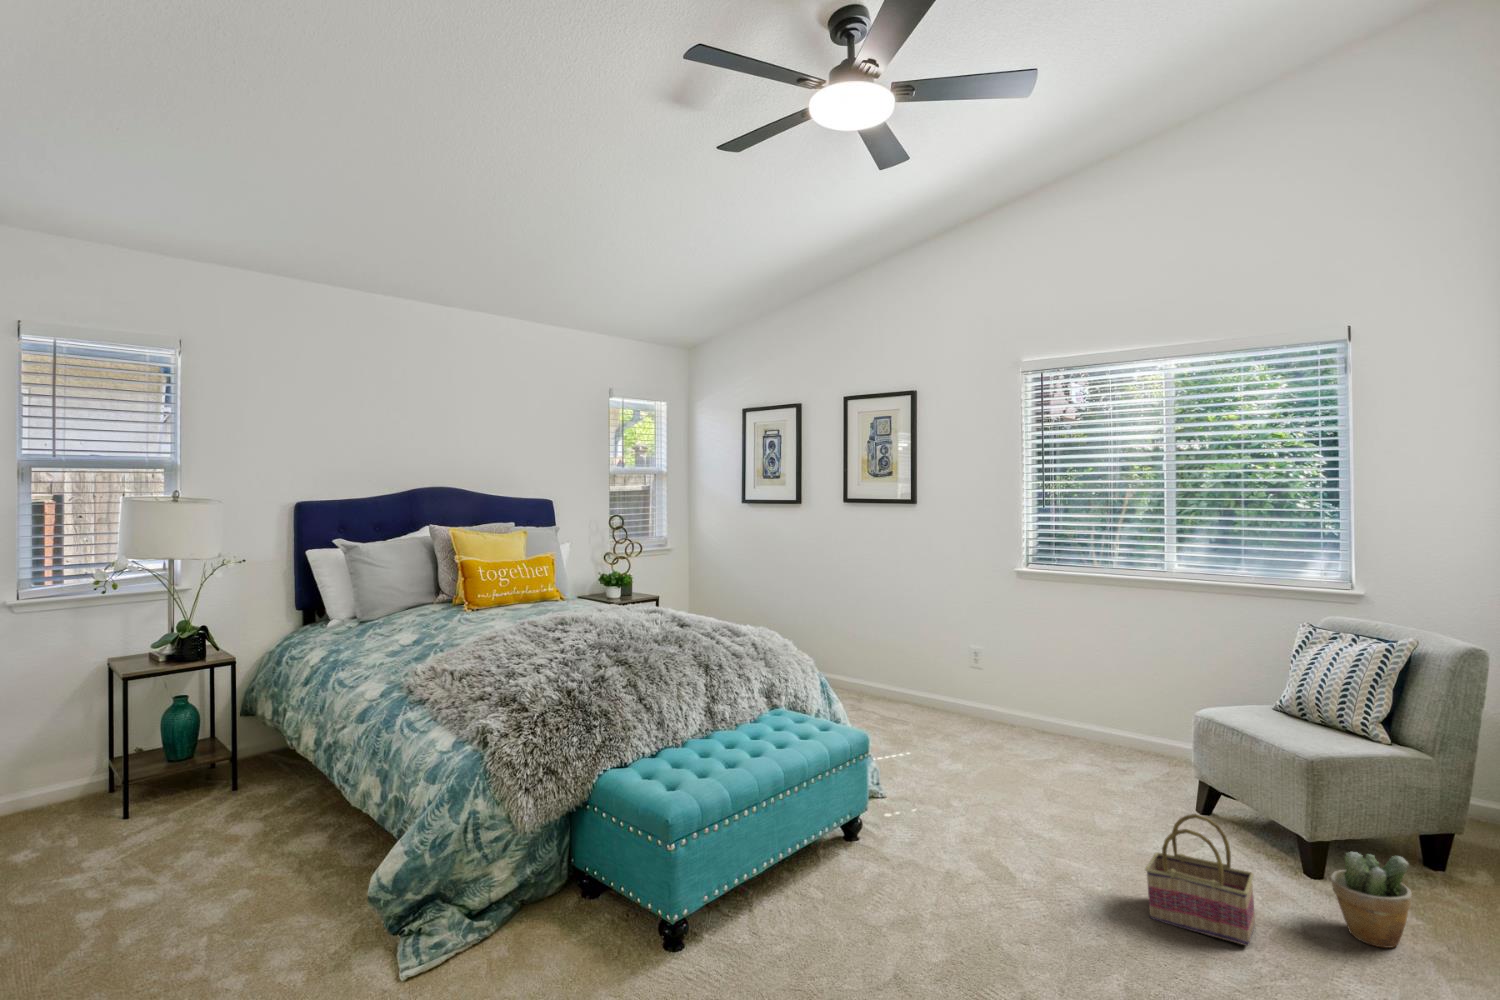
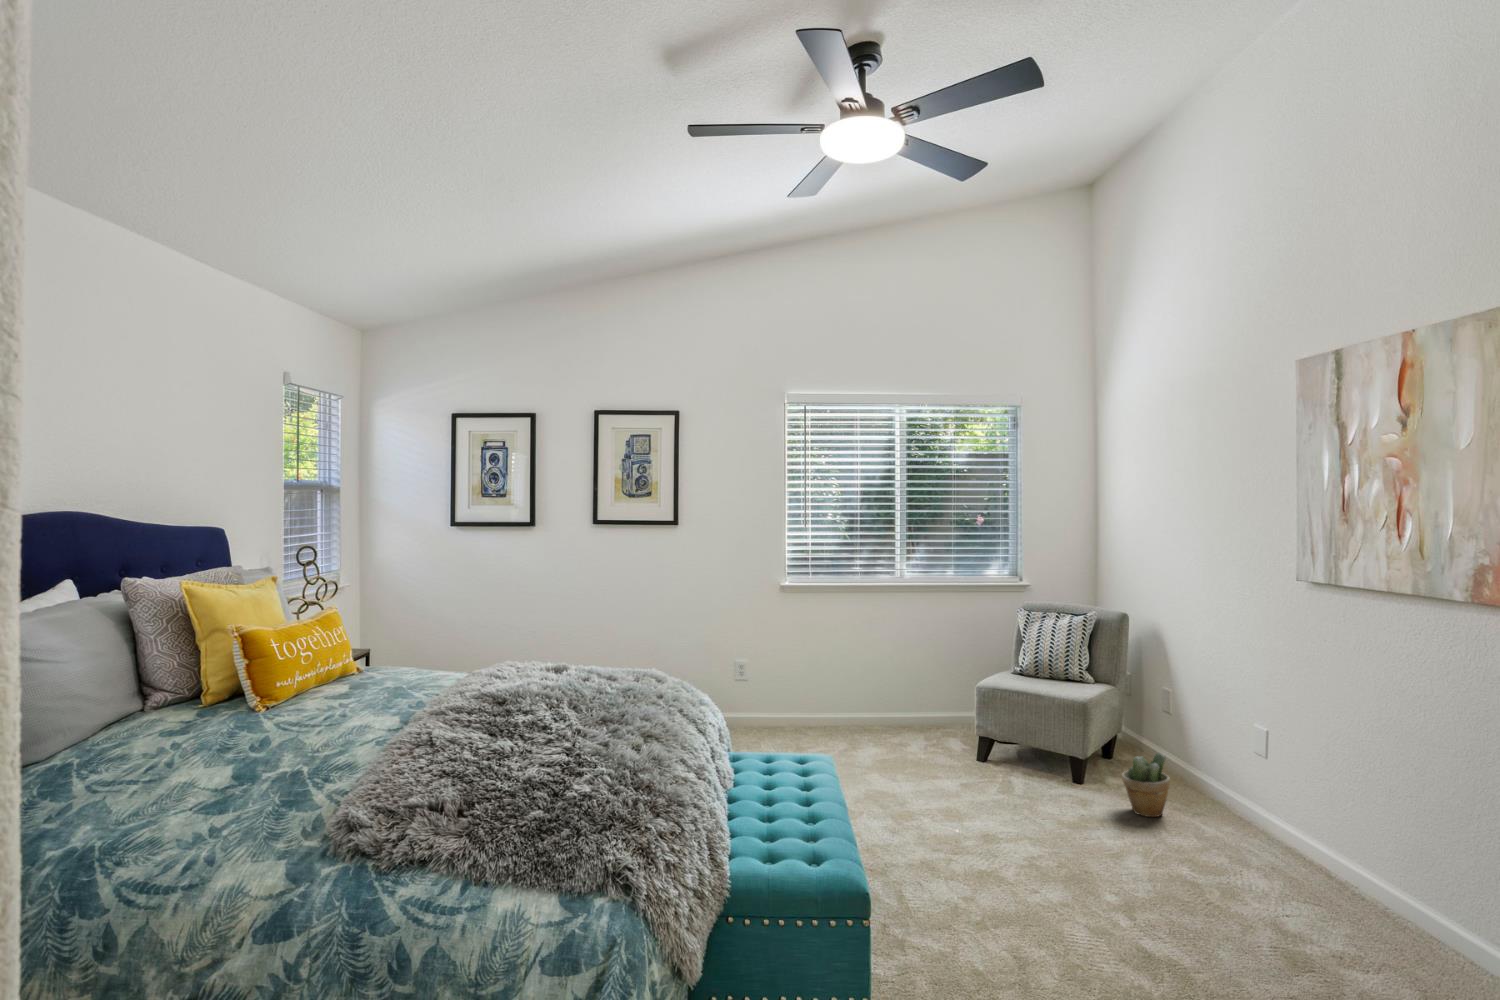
basket: present [1145,814,1255,946] -> none [1036,753,1118,843]

